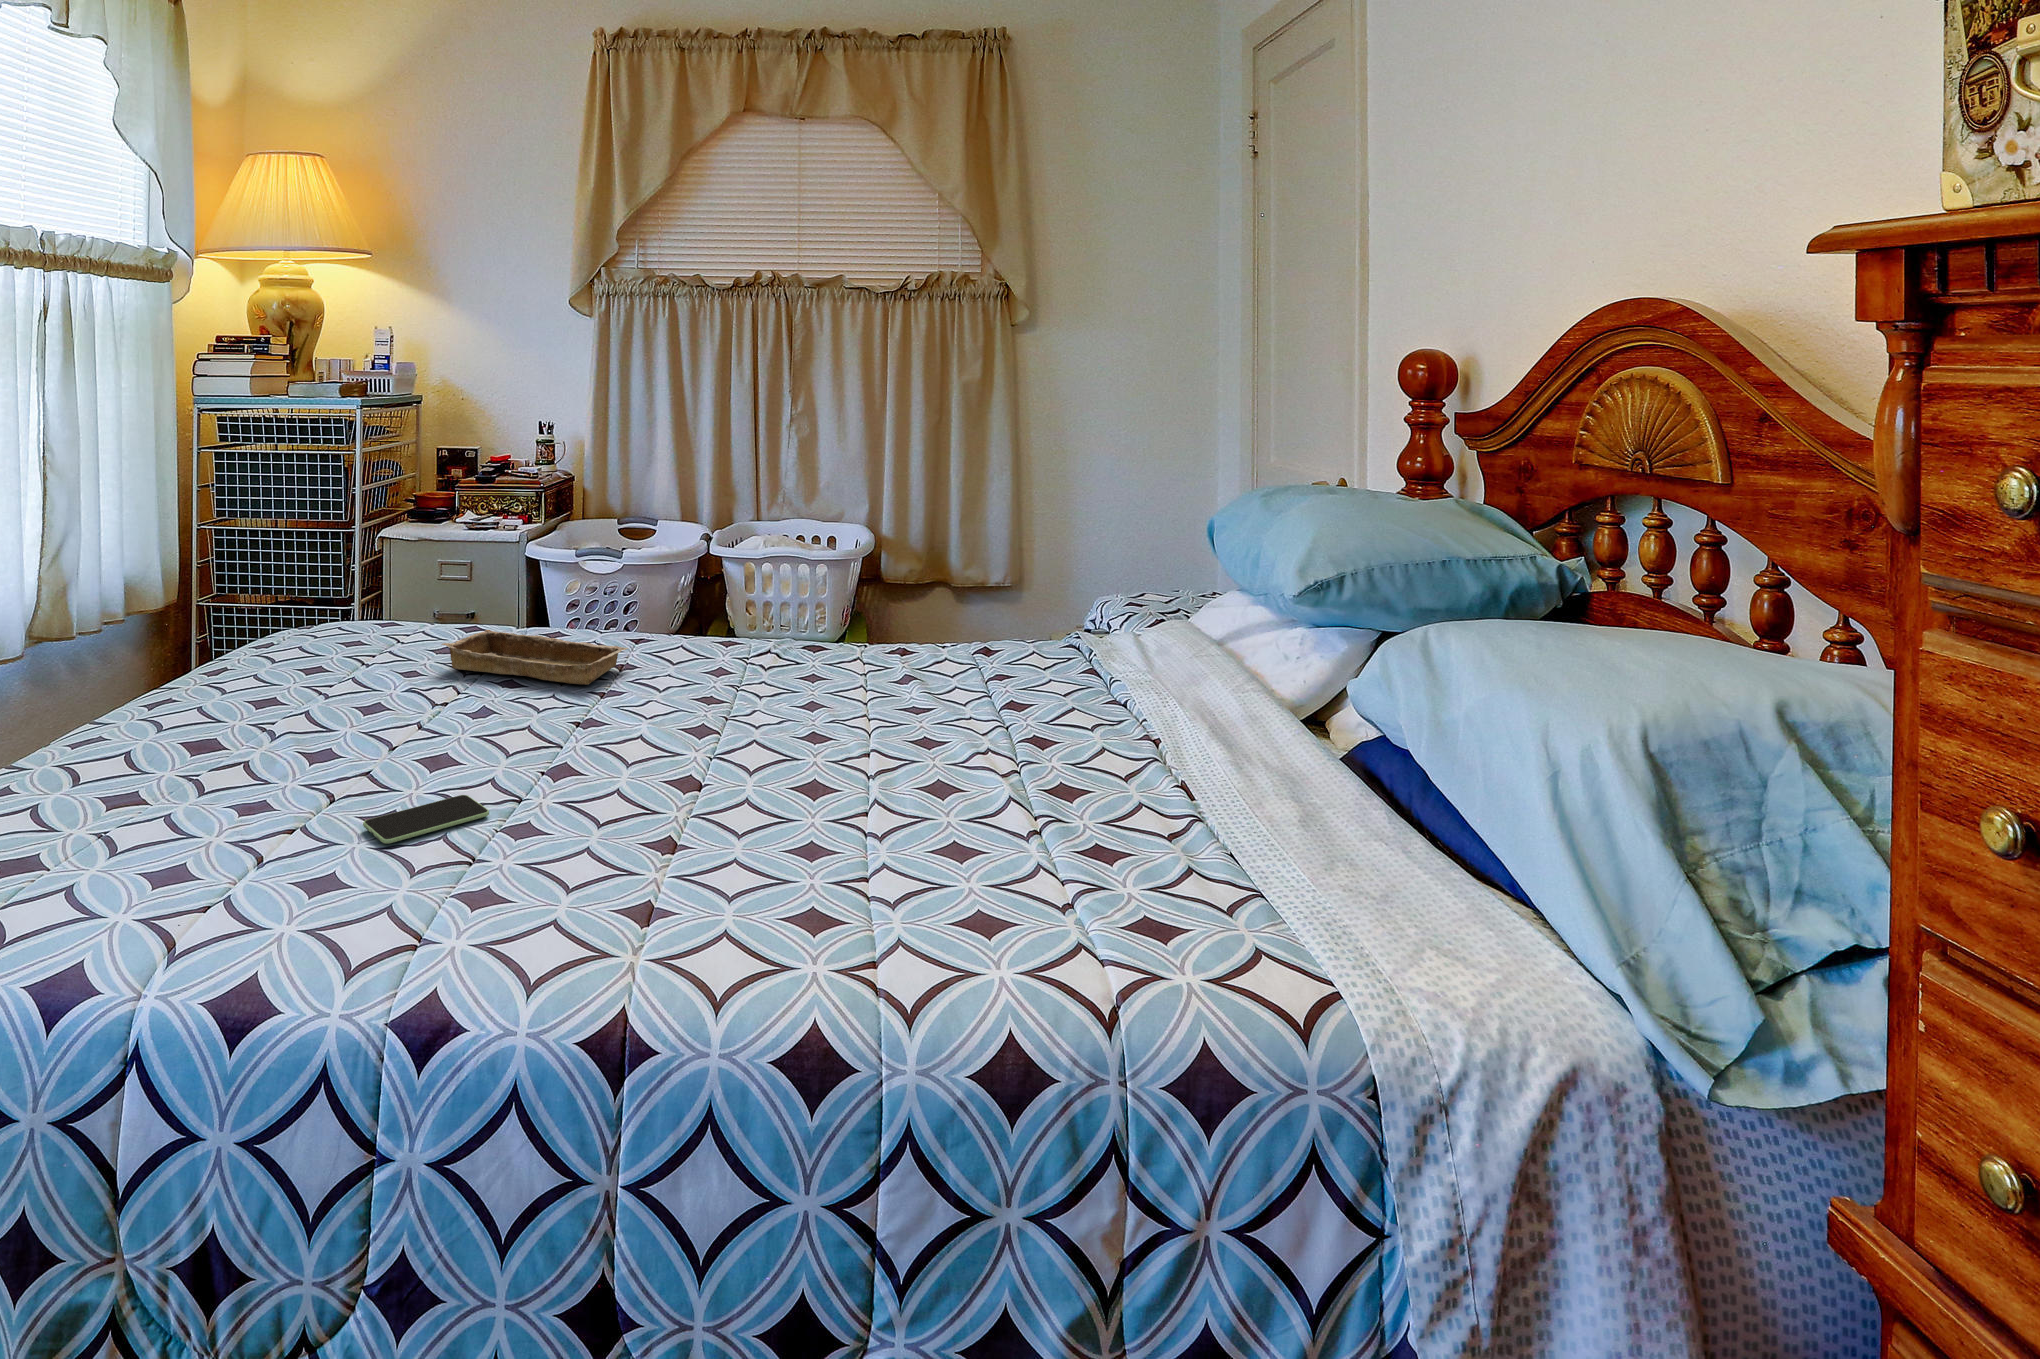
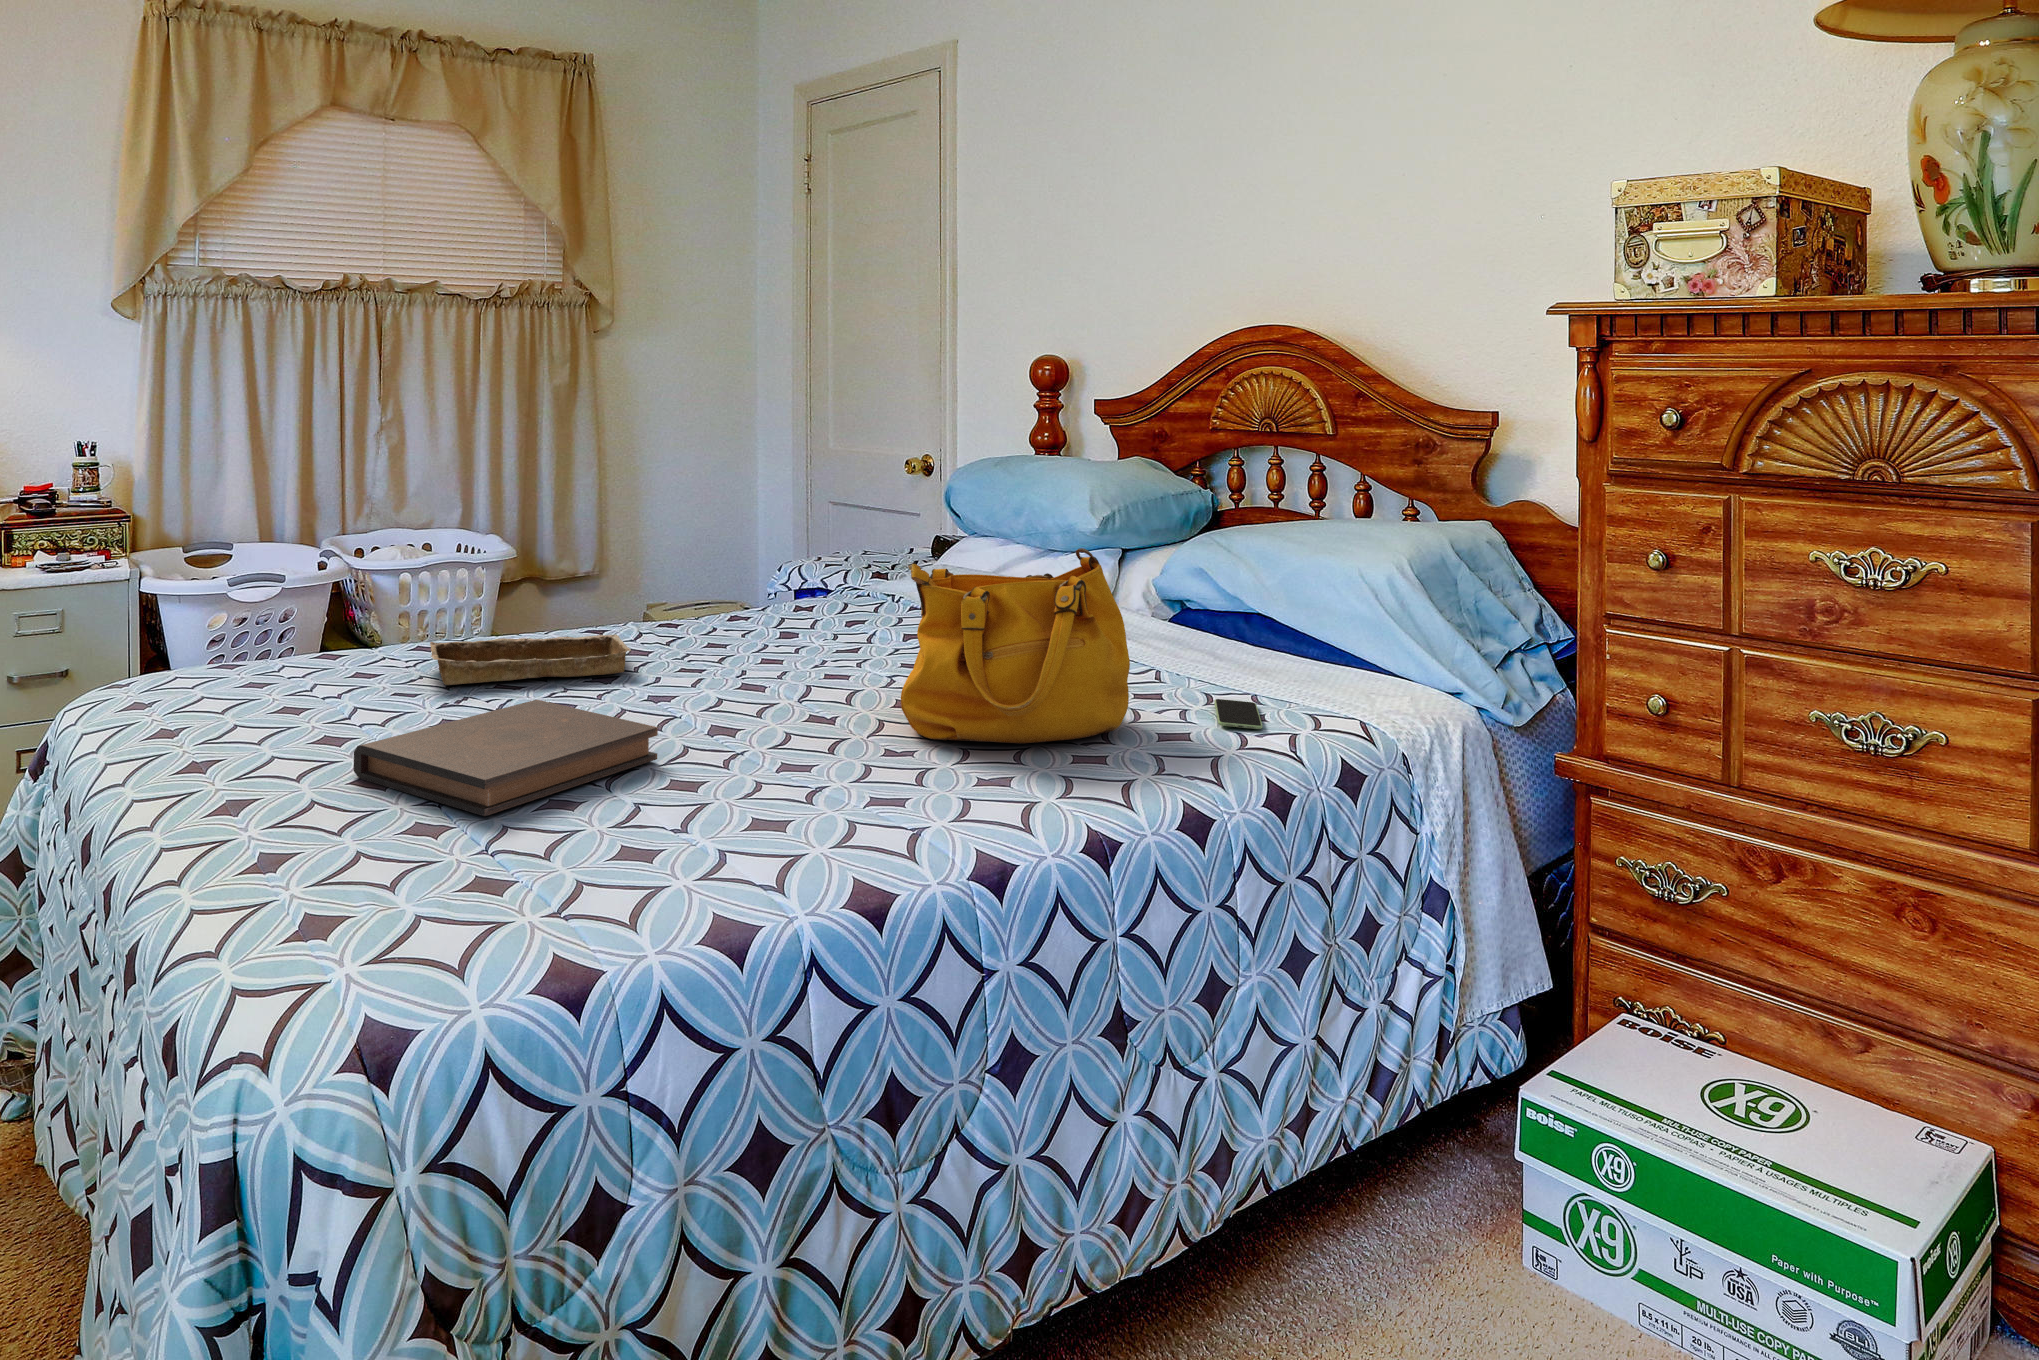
handbag: none [656,612,930,879] -> present [901,548,1130,744]
book: none [194,694,422,791] -> present [354,700,658,816]
smartphone: present [363,795,489,844] -> present [1214,699,1263,729]

